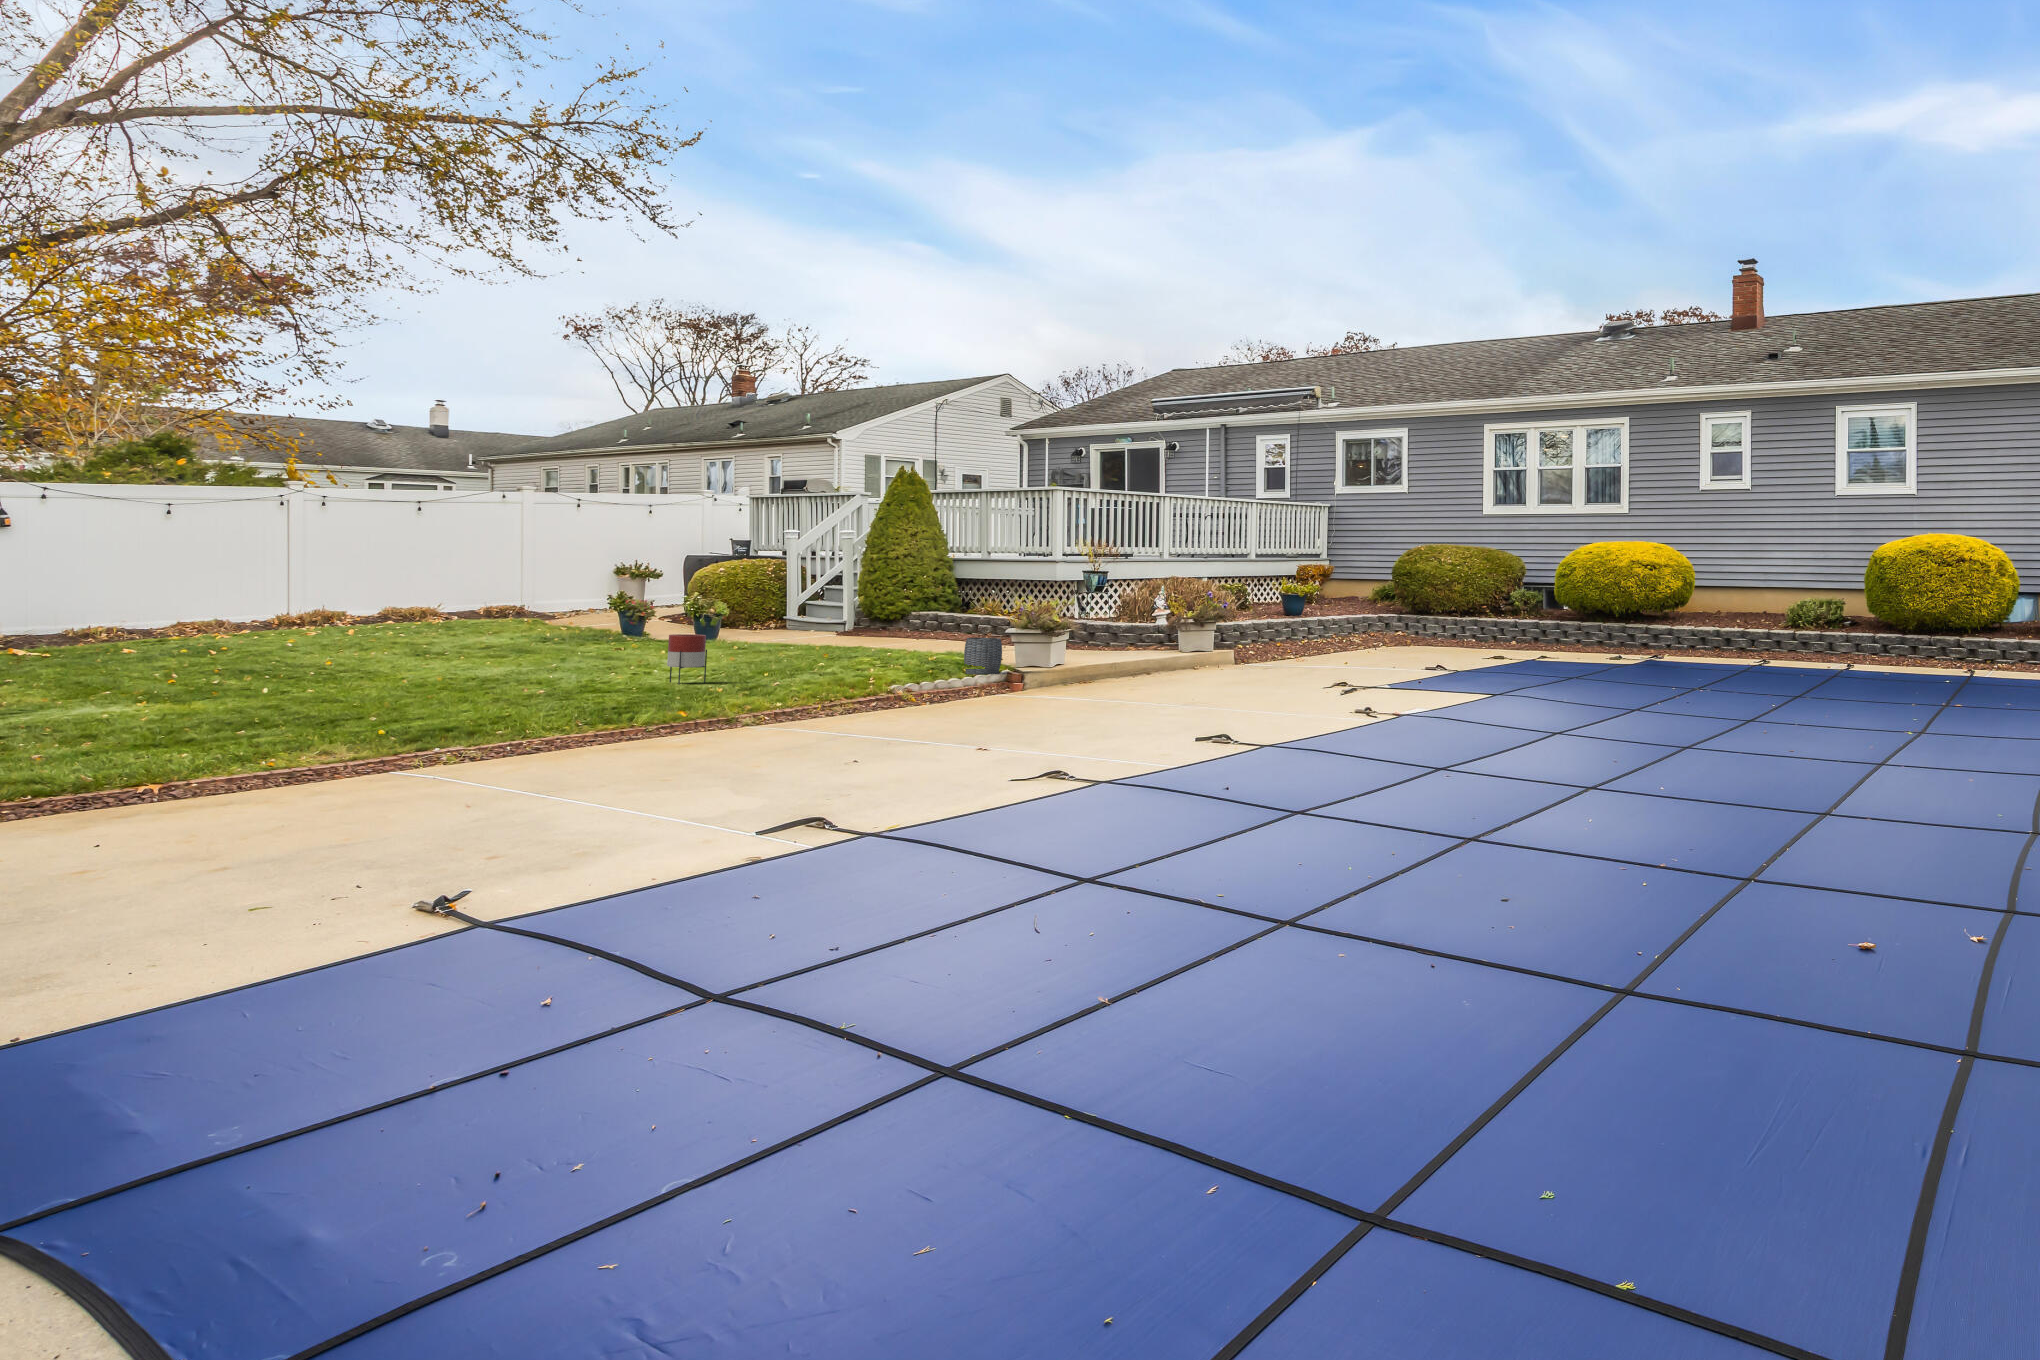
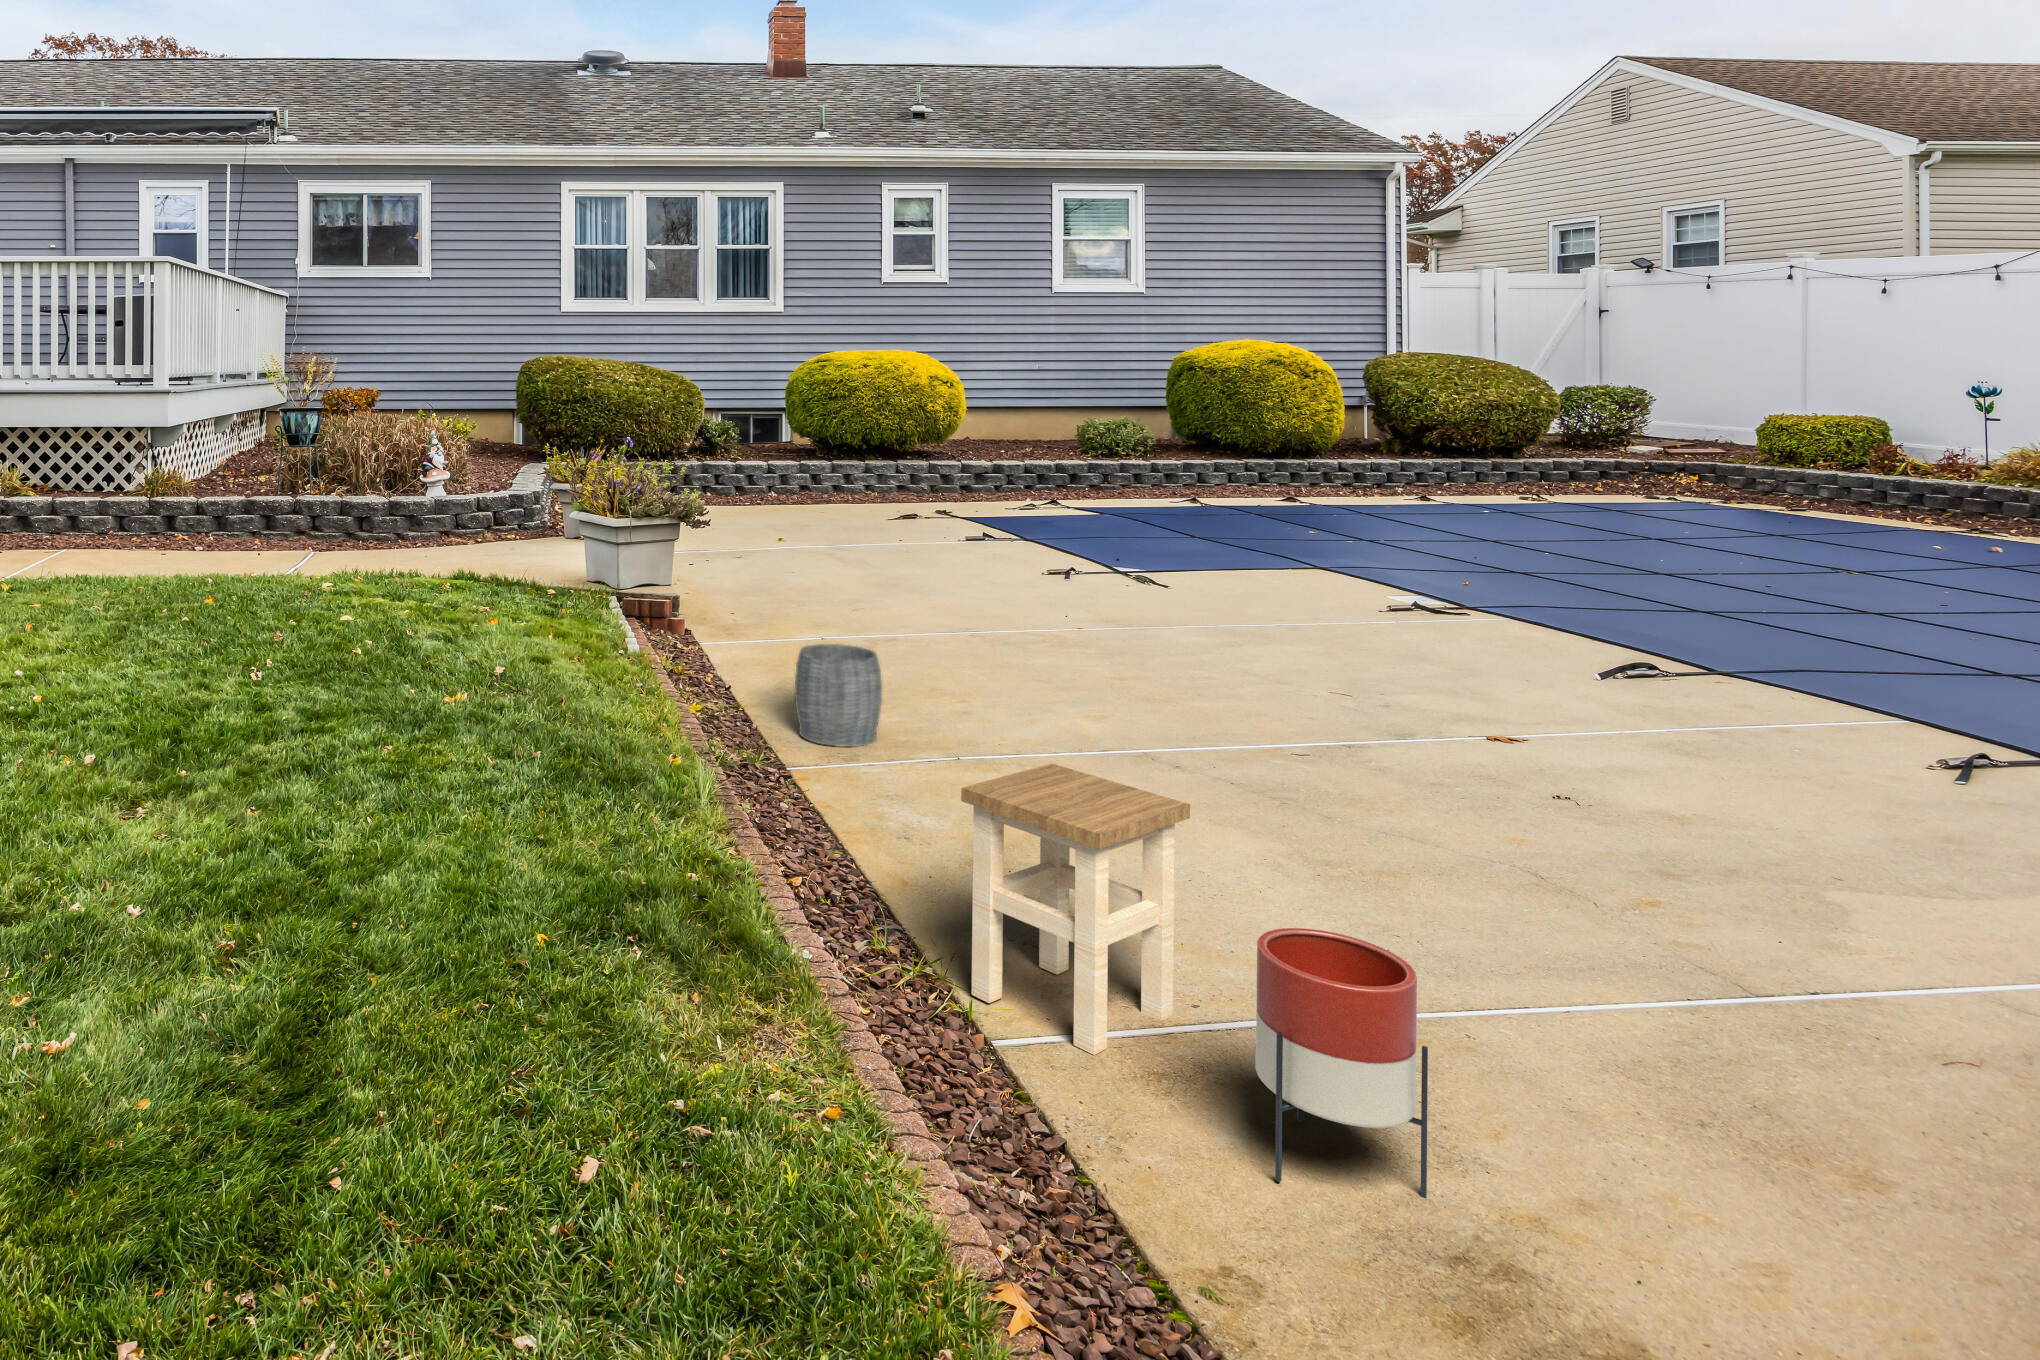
stool: none [718,621,784,682] -> present [961,763,1190,1055]

